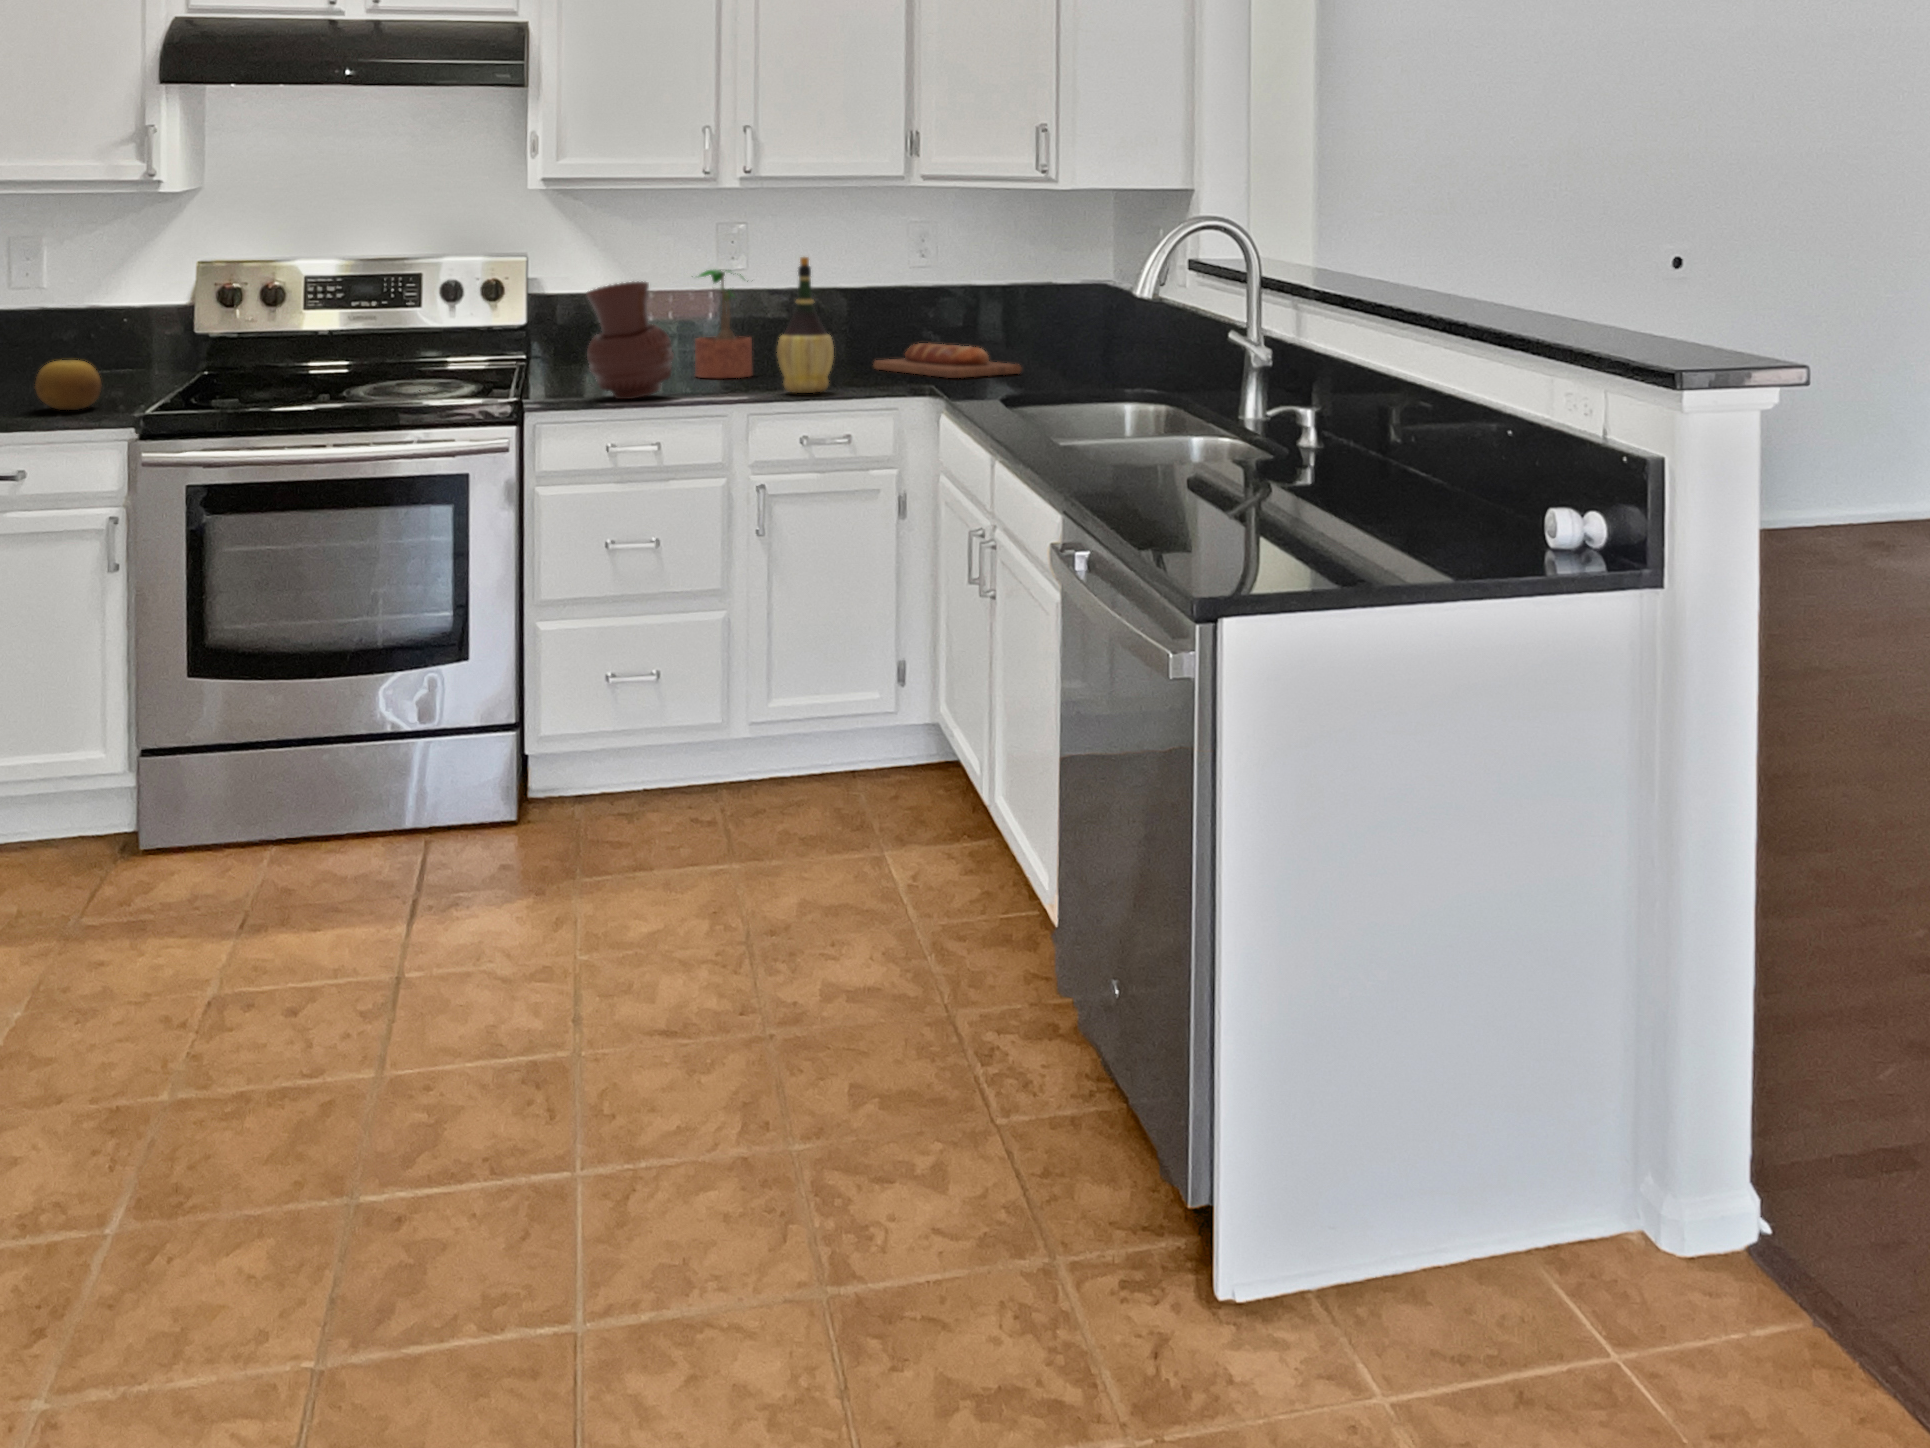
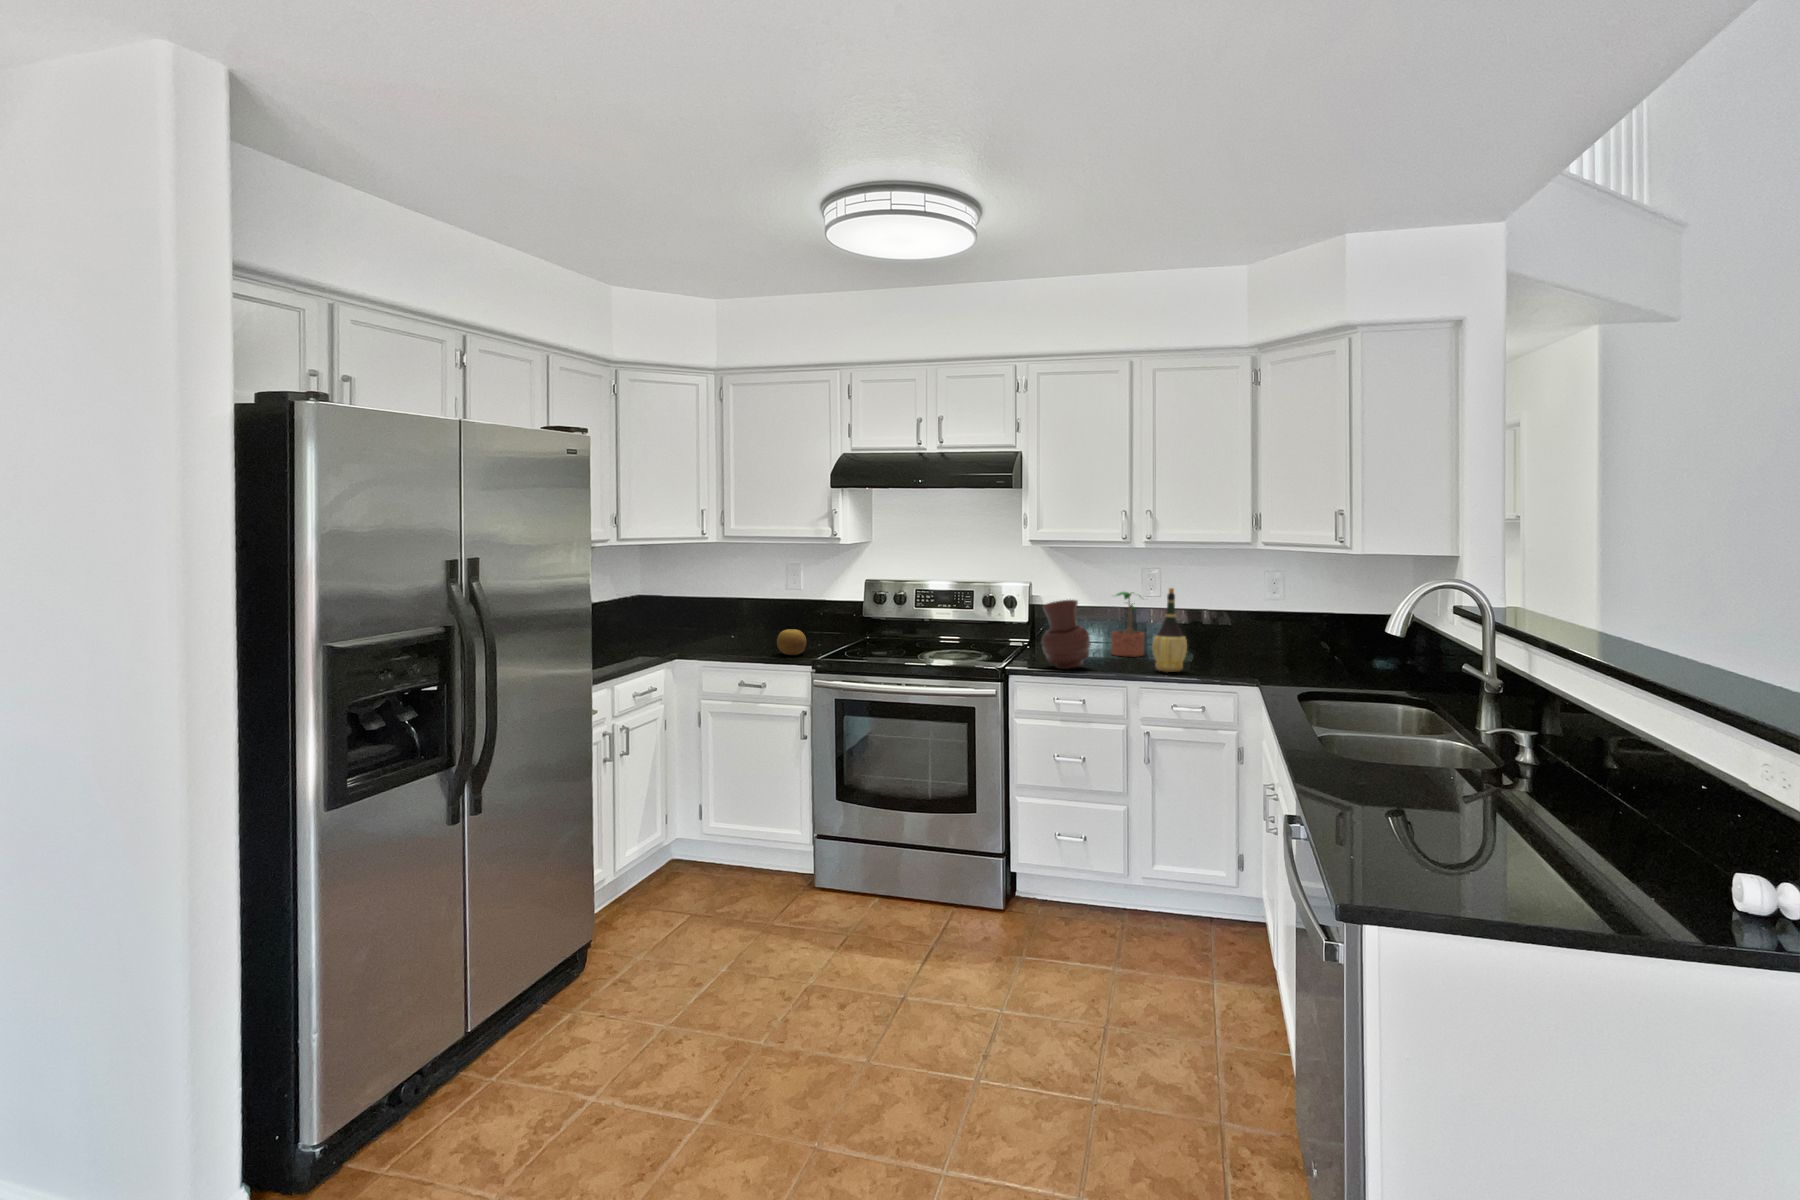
bread loaf: present [873,343,1021,378] -> none [1219,641,1313,666]

